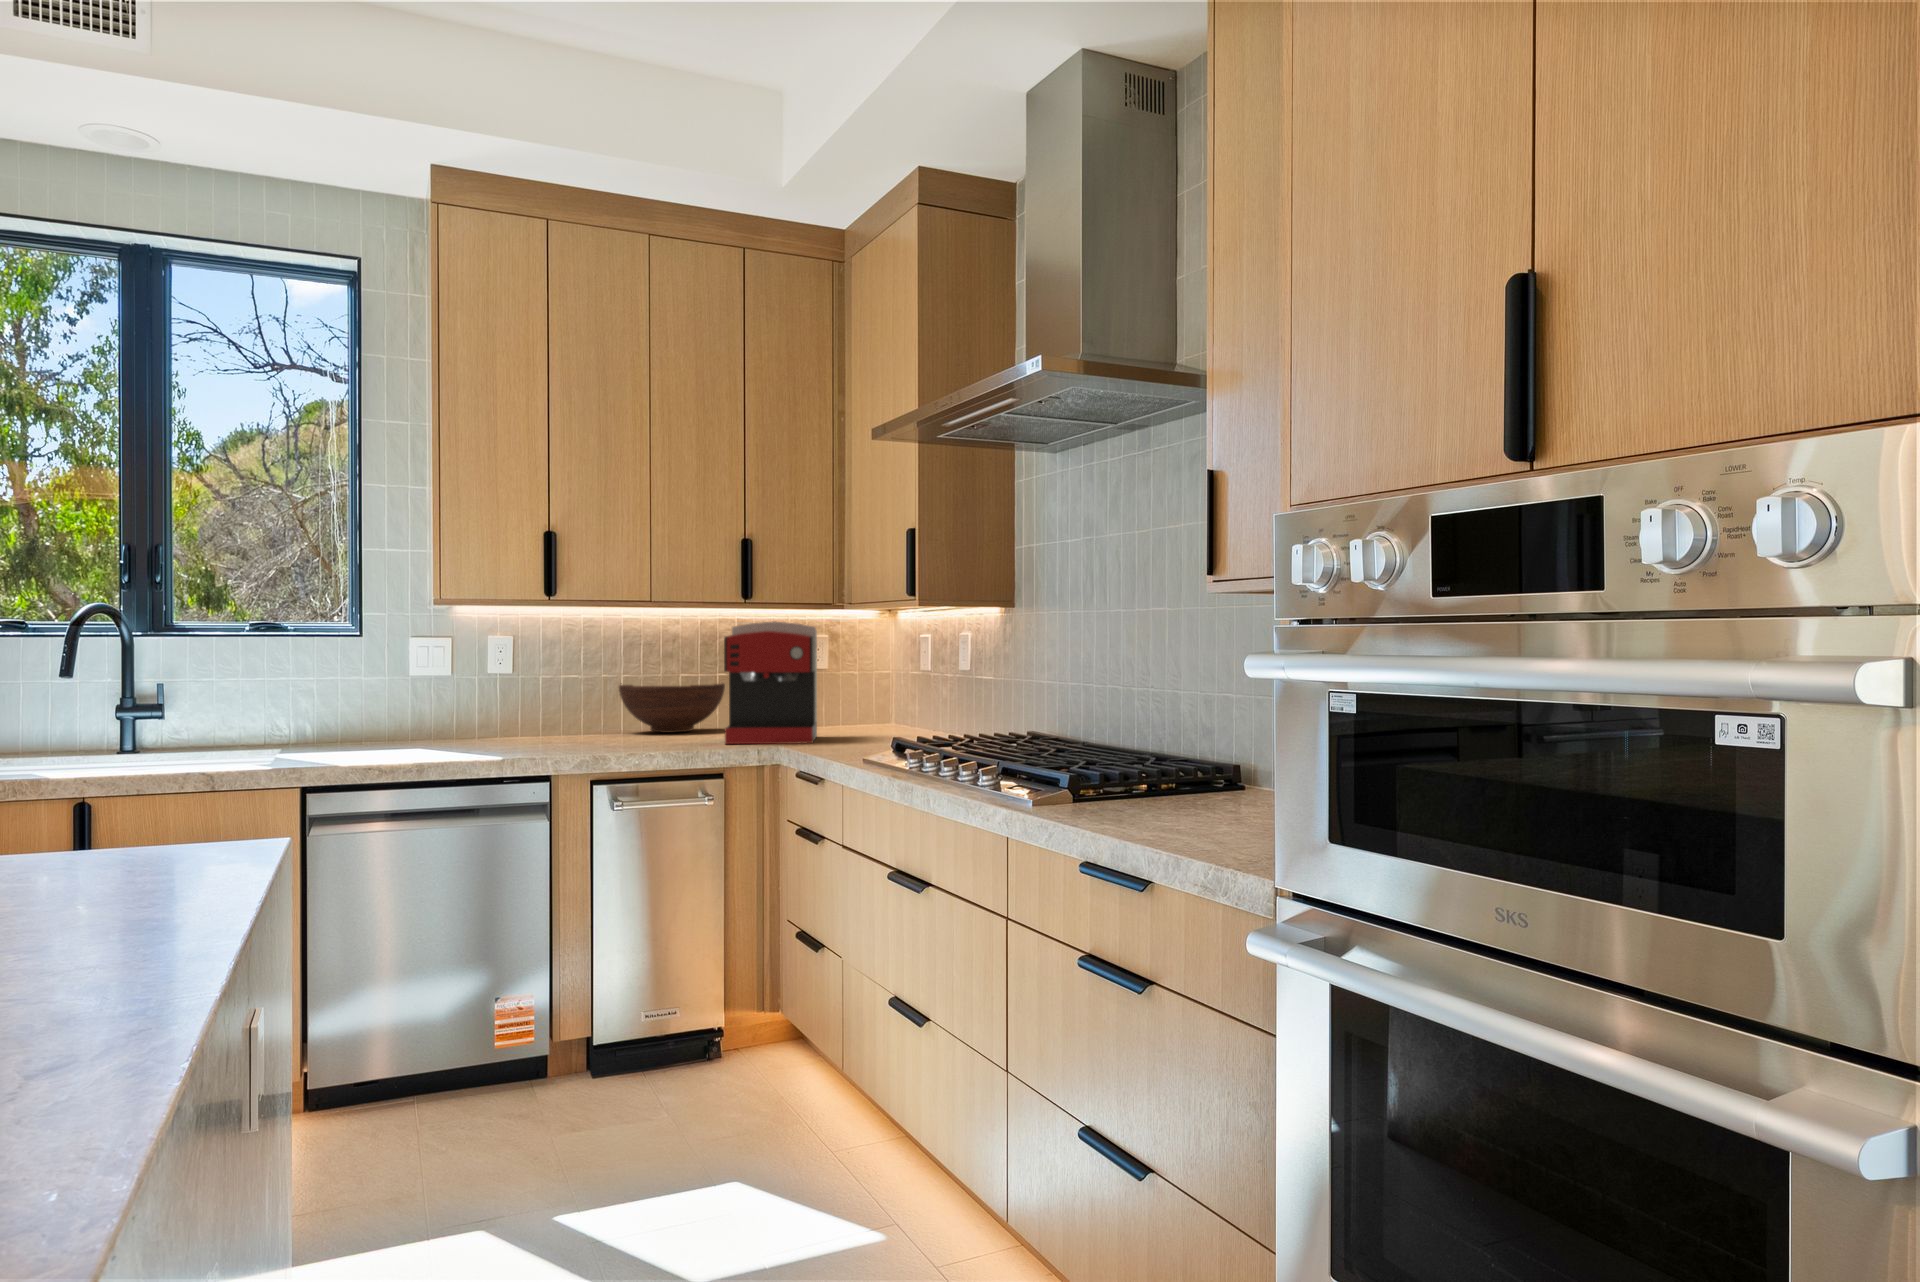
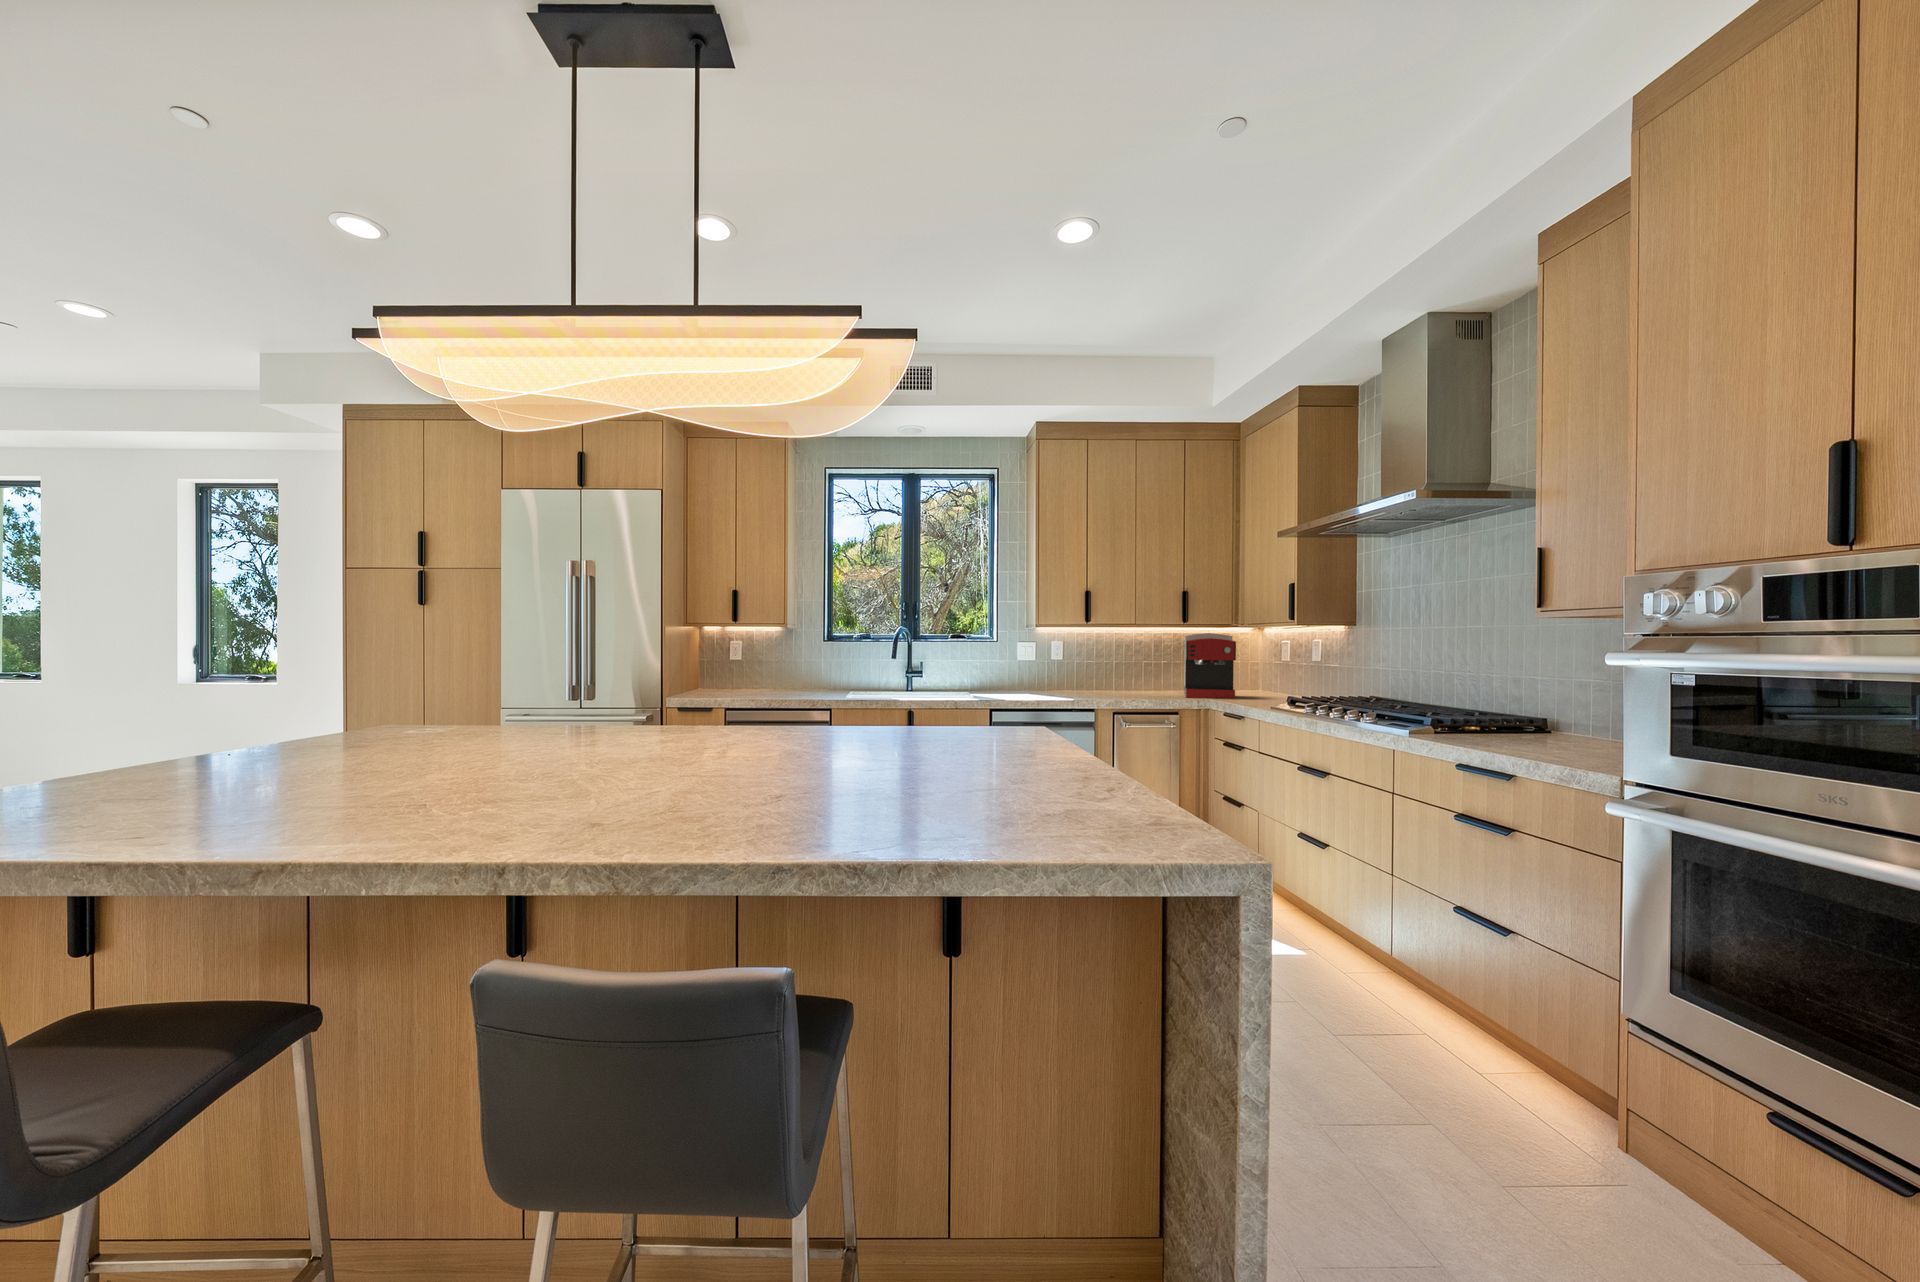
fruit bowl: present [619,683,725,733] -> none [1113,664,1169,691]

